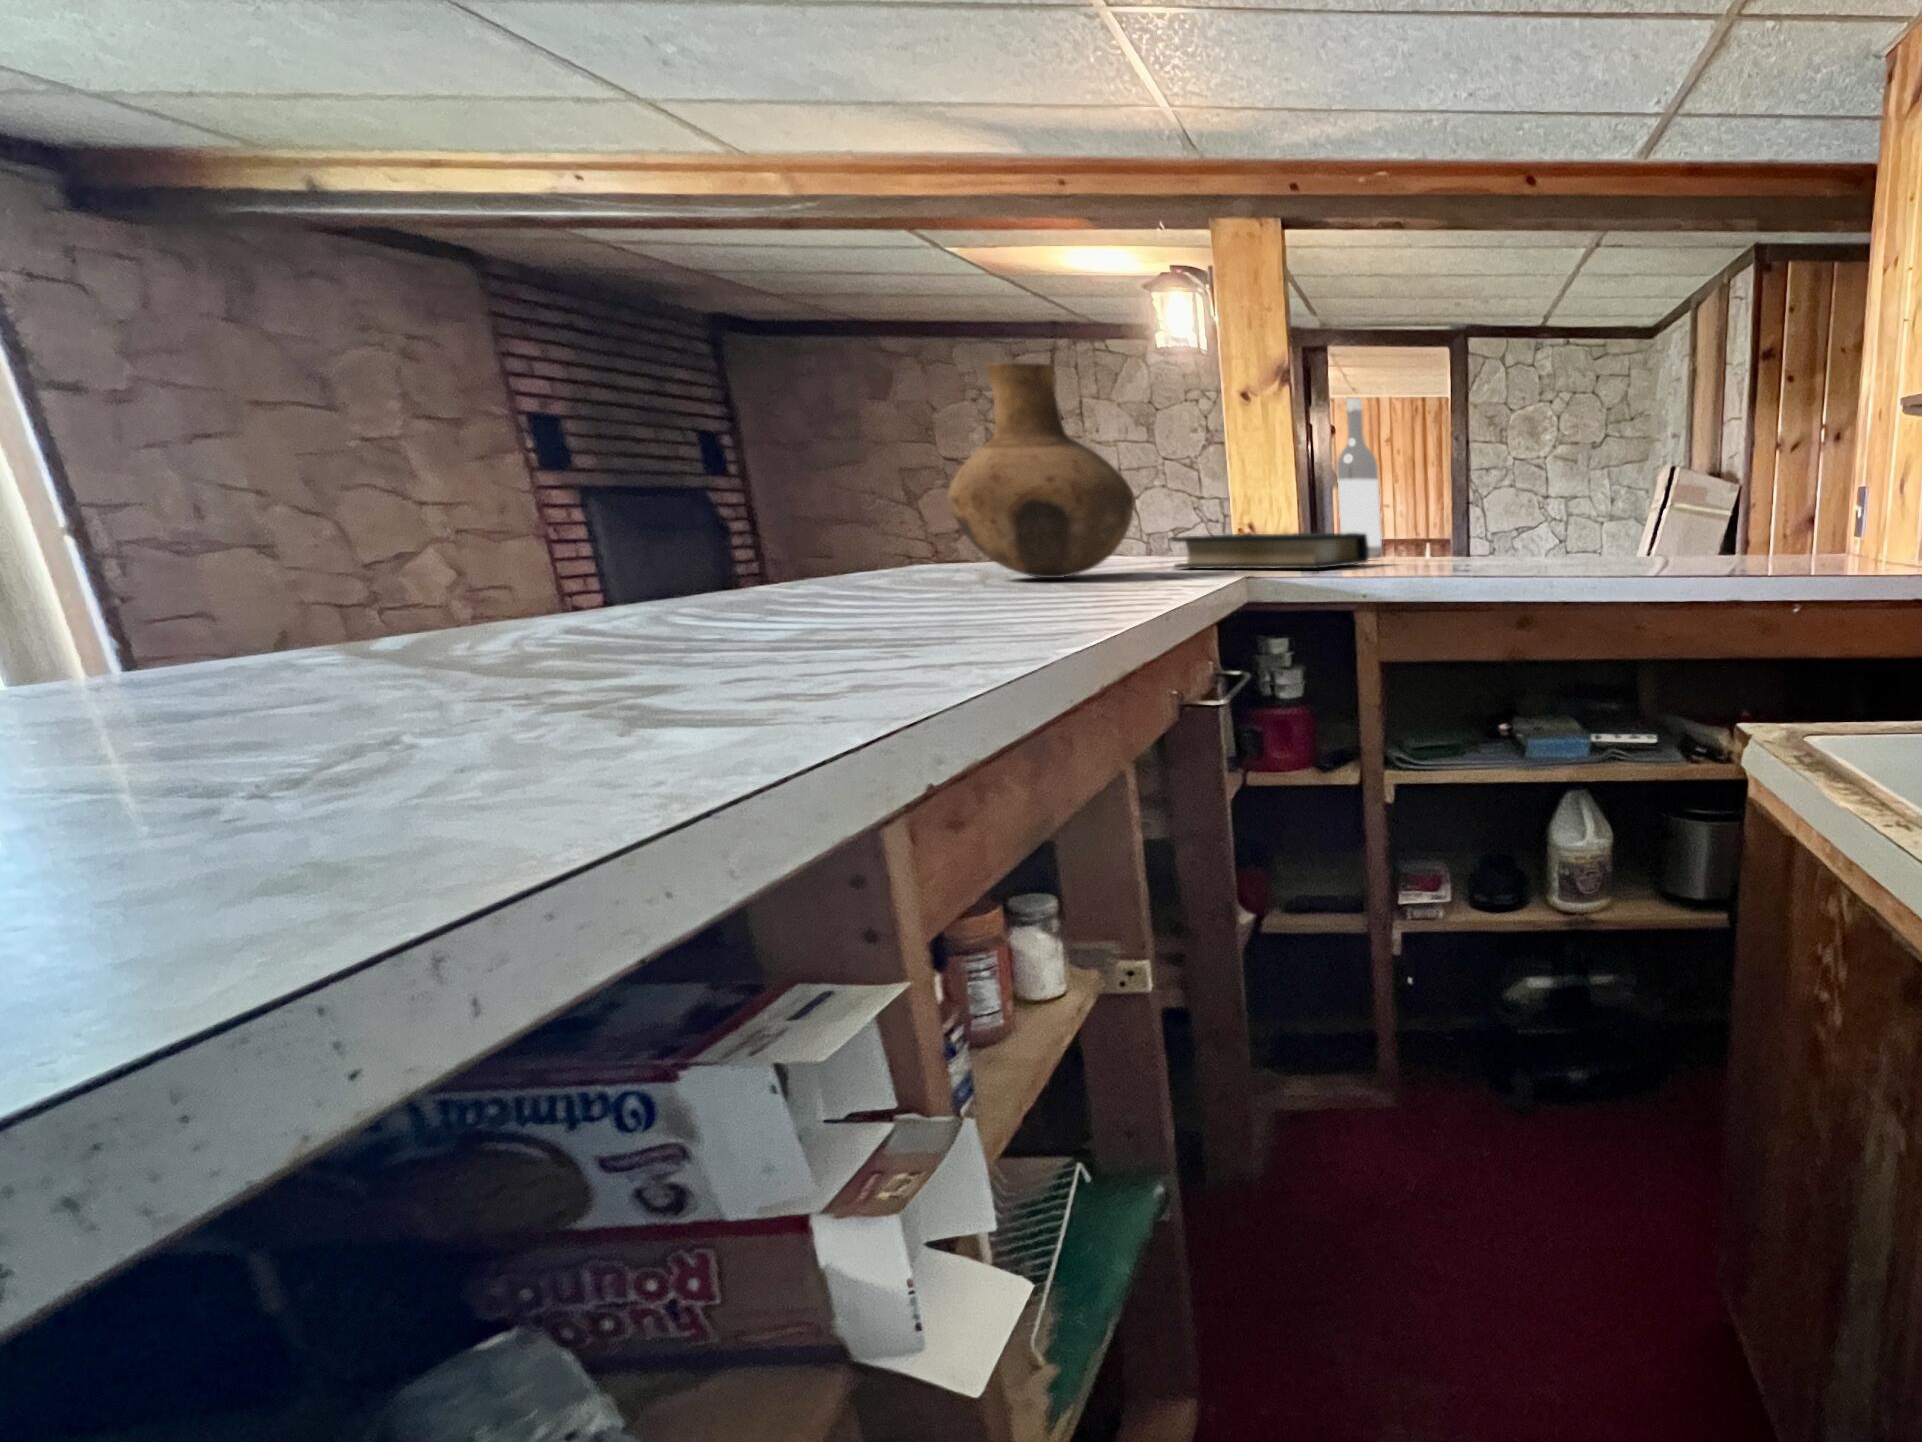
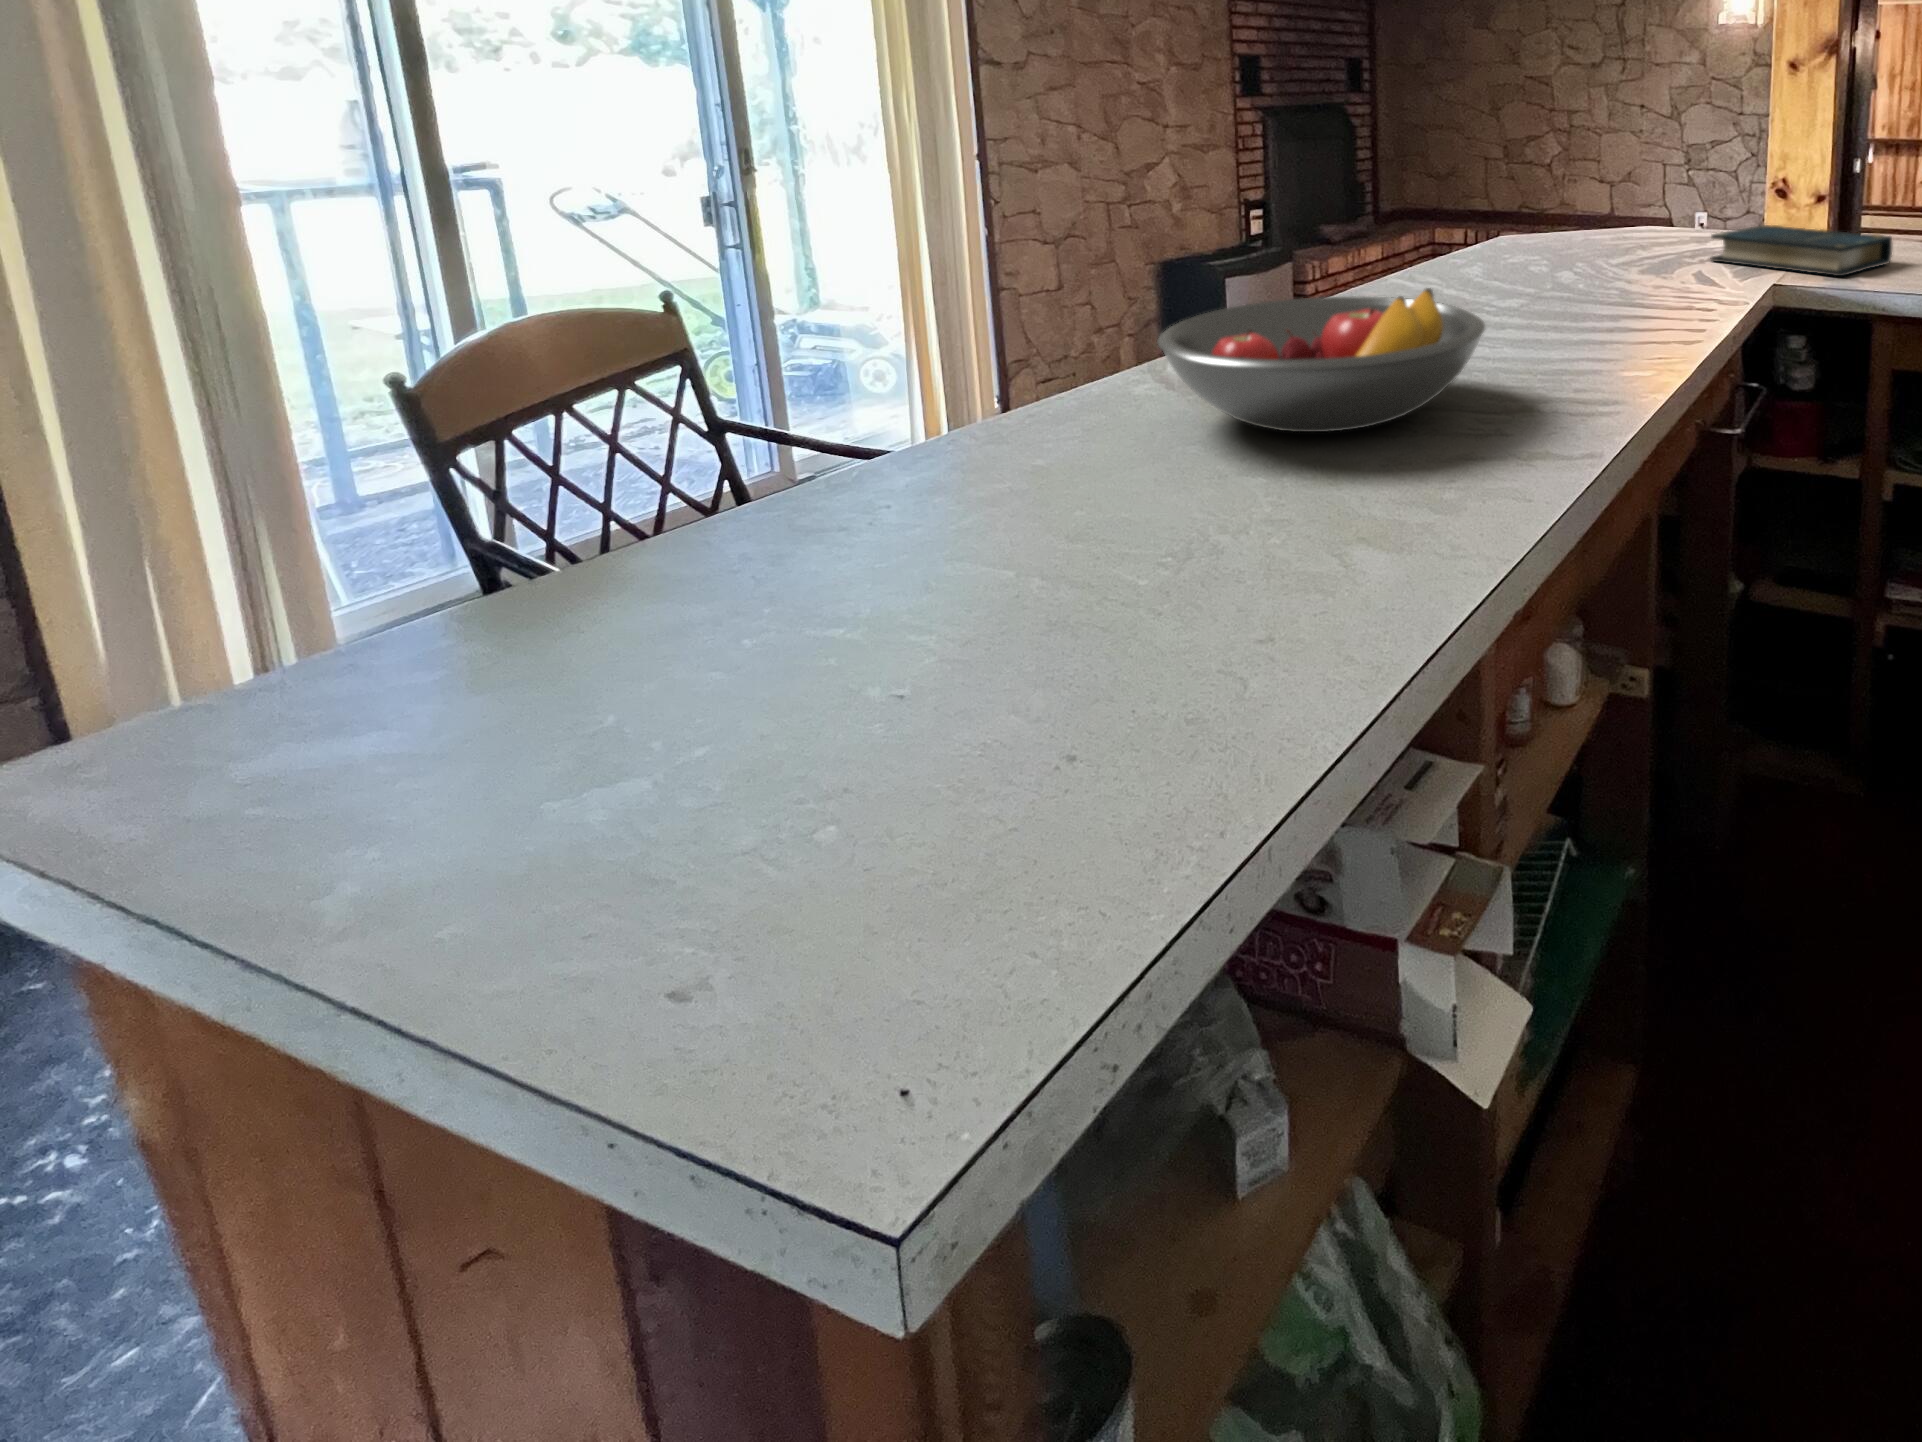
vase: present [947,363,1134,578] -> none [1537,110,1685,279]
wine bottle: present [1337,398,1382,559] -> none [1866,104,1910,248]
fruit bowl: none [274,479,860,657] -> present [1158,288,1485,432]

